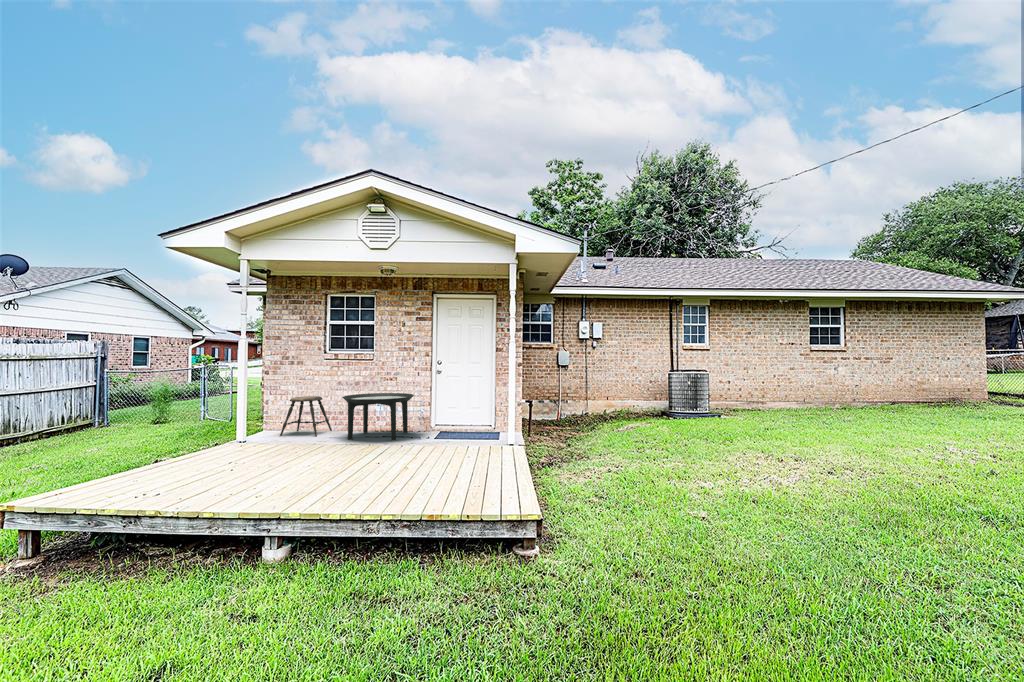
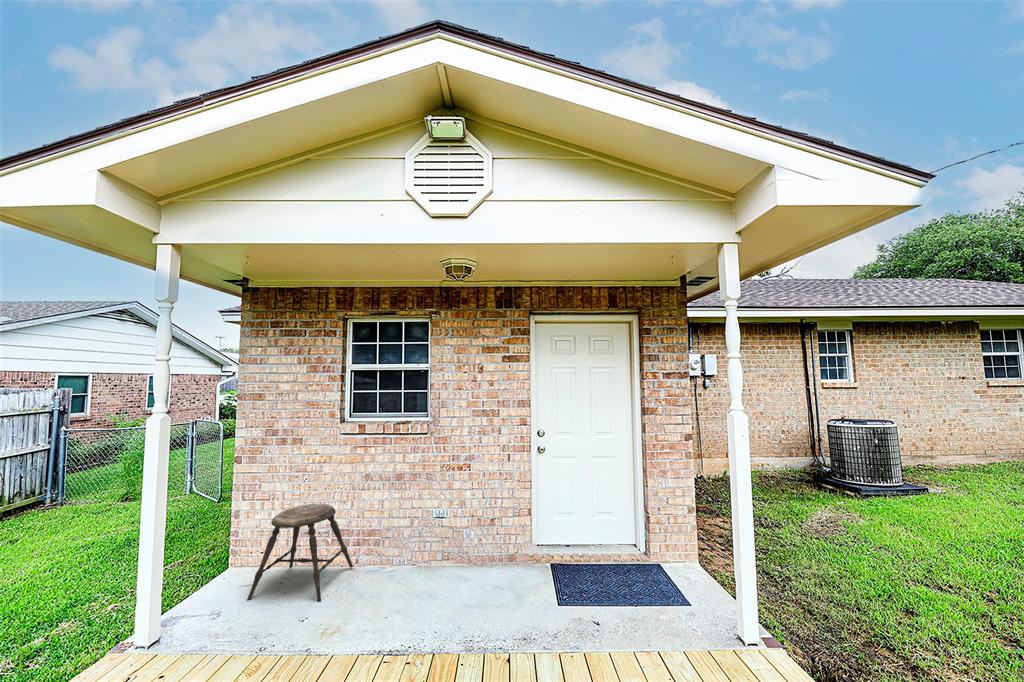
round table: present [342,393,414,440] -> none [371,494,511,627]

